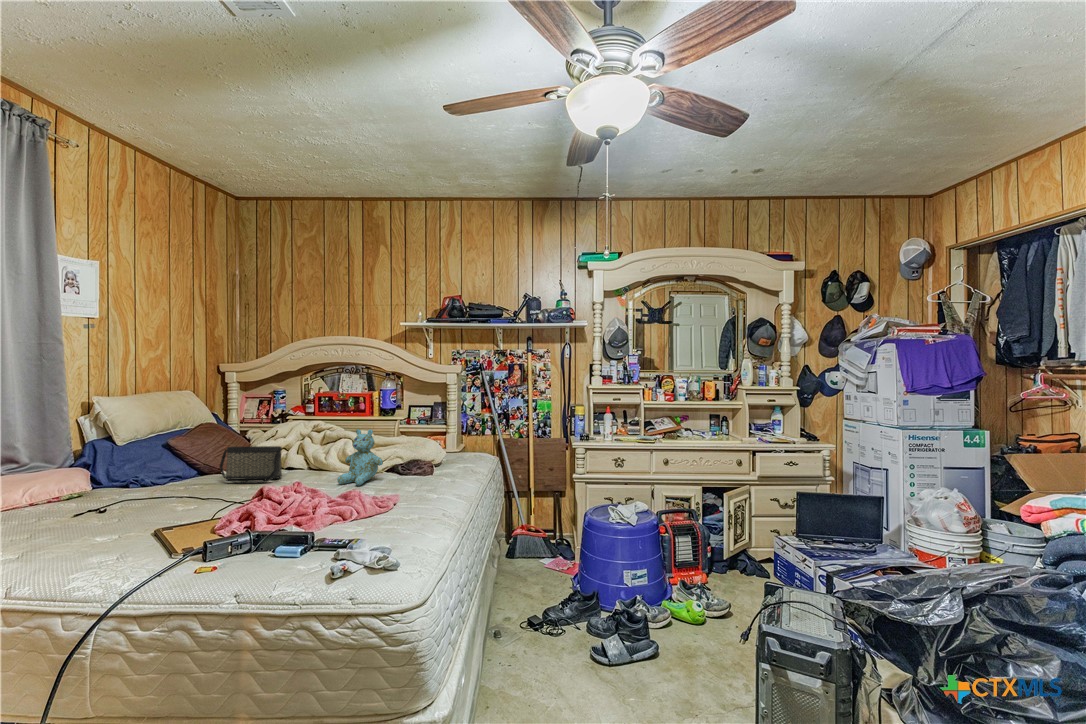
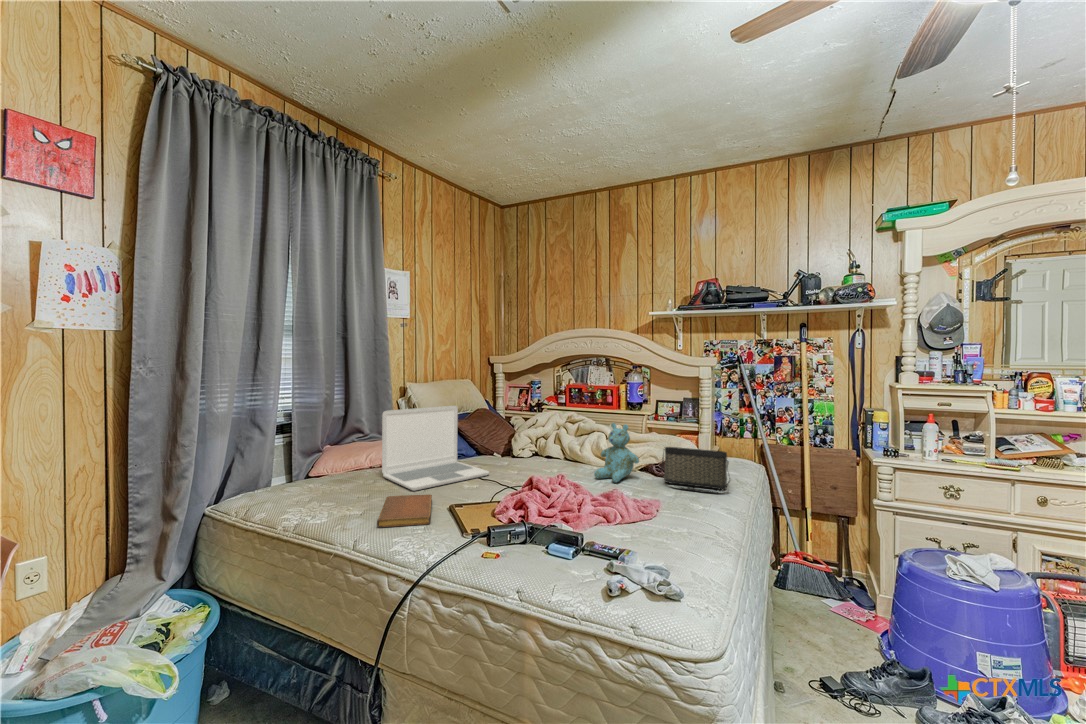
laptop: none [50,421,213,524] -> present [382,406,489,491]
handbag: present [220,446,282,484] -> present [662,447,730,493]
notebook: none [45,524,130,569] -> present [377,494,432,527]

